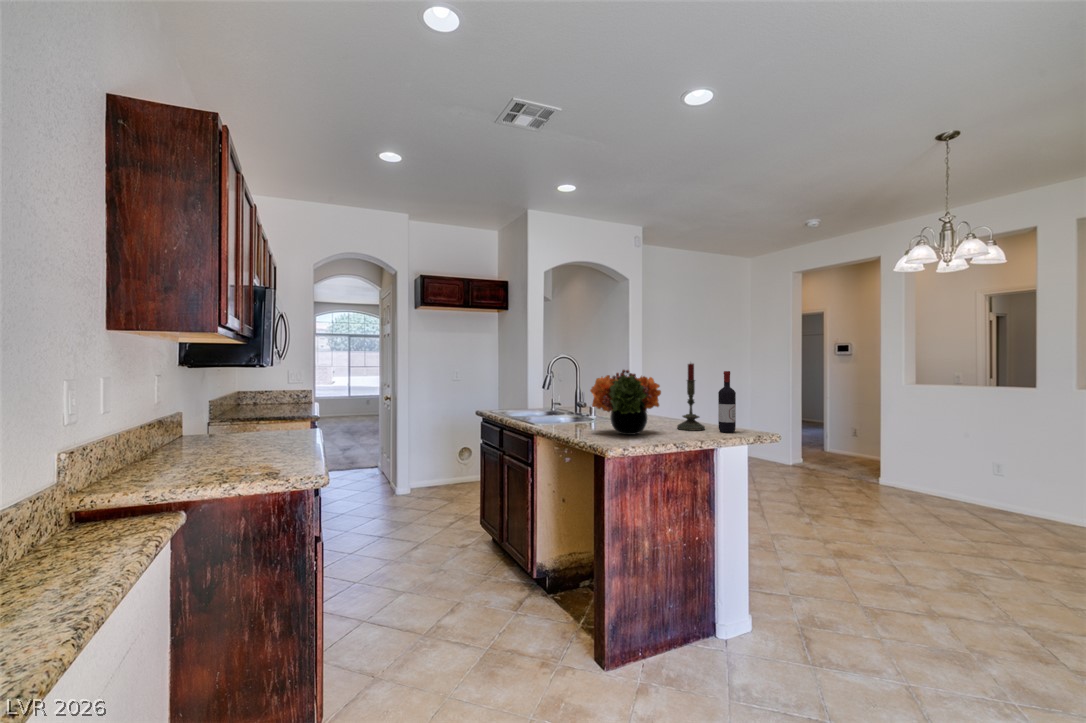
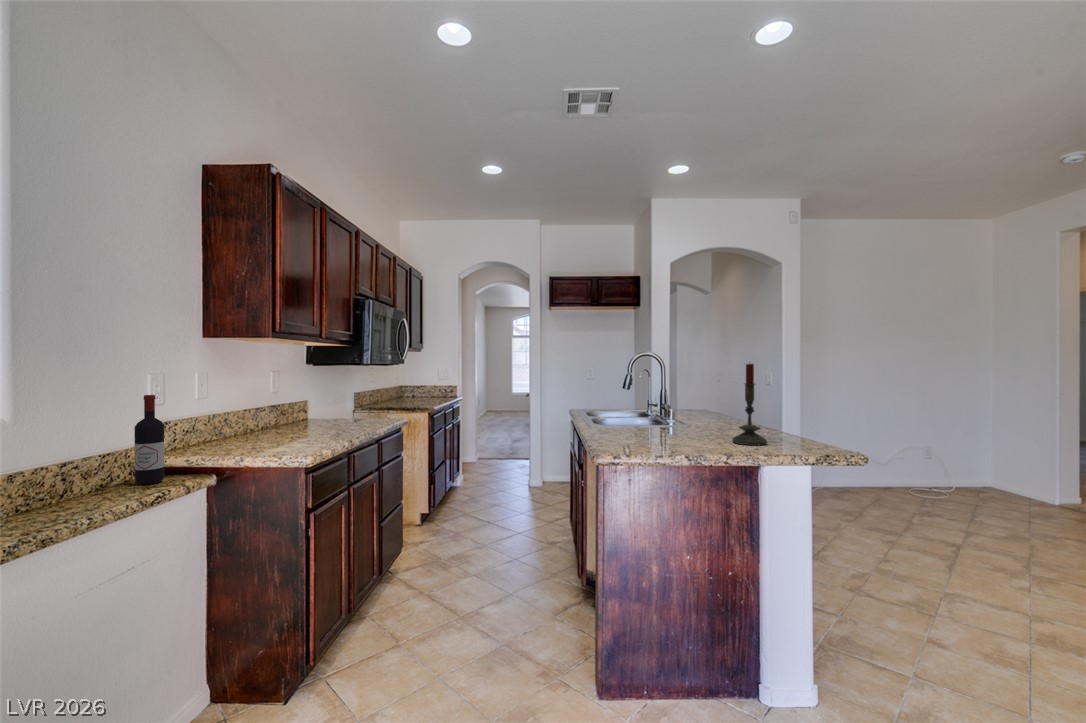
flower arrangement: present [590,370,661,435] -> none [614,370,698,444]
wine bottle: present [718,371,736,433] -> present [134,395,164,485]

